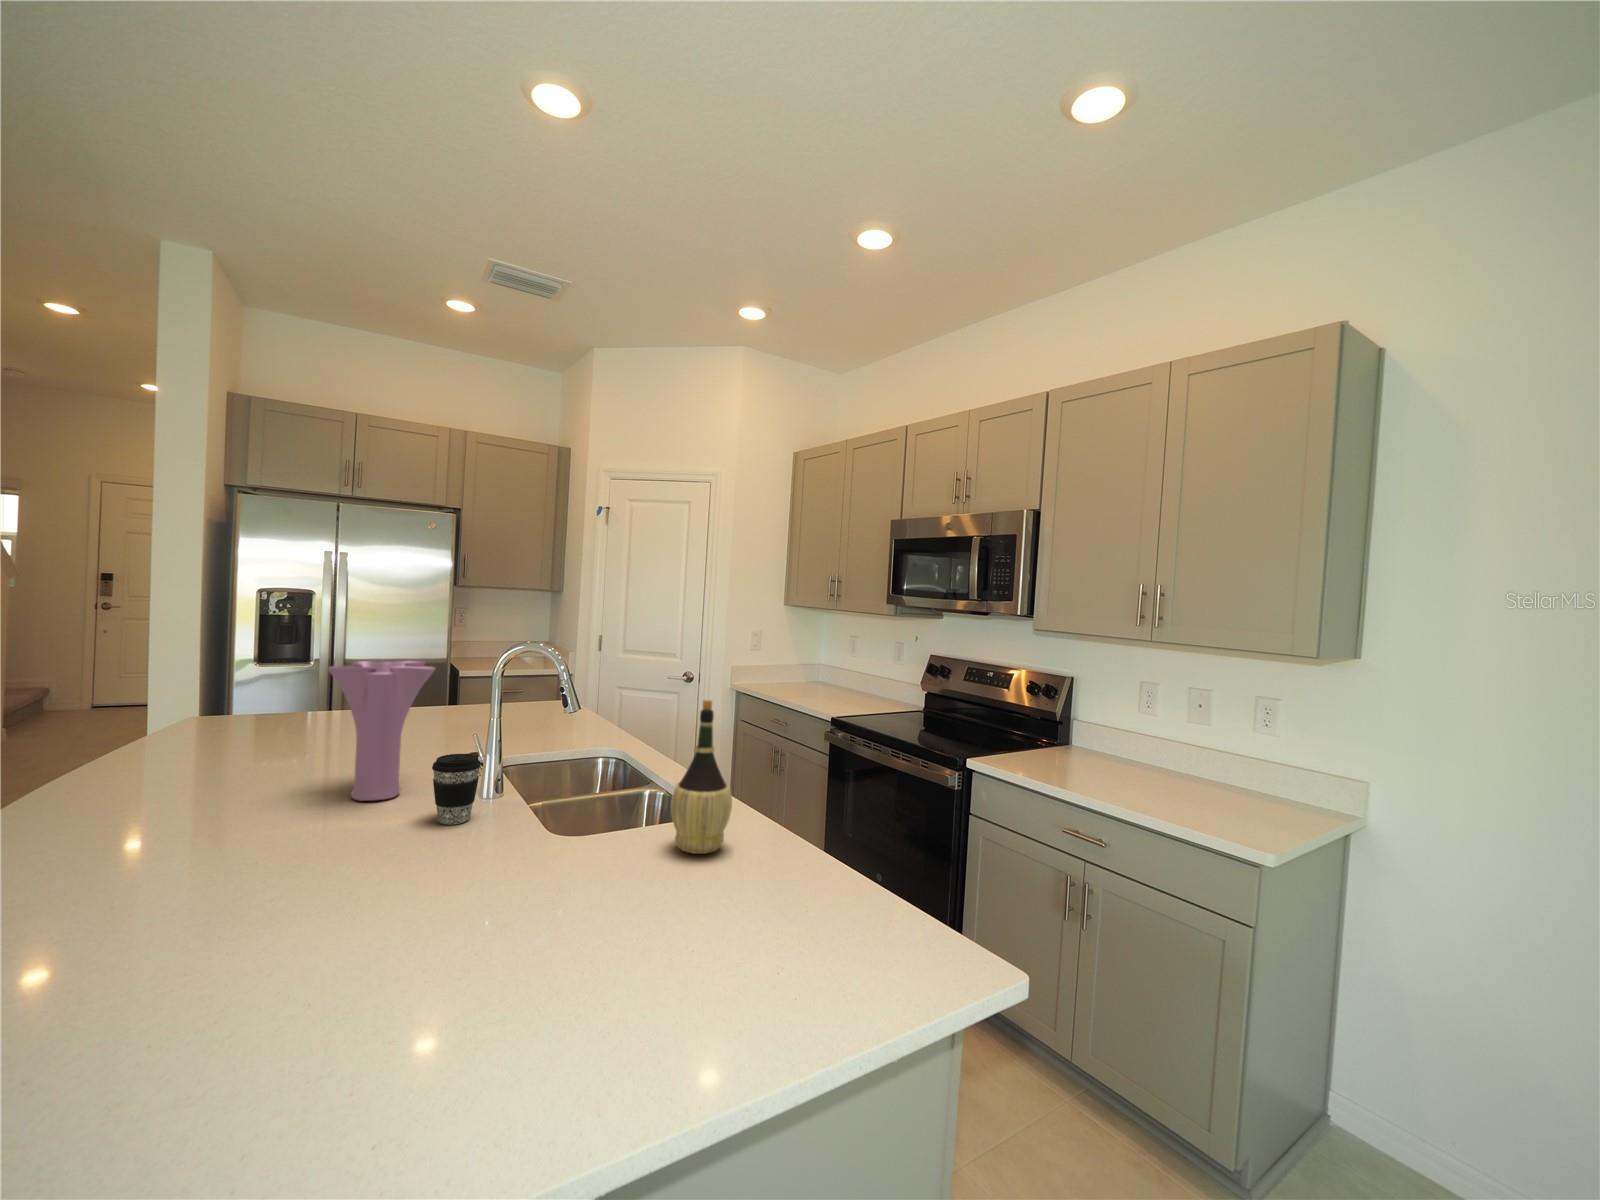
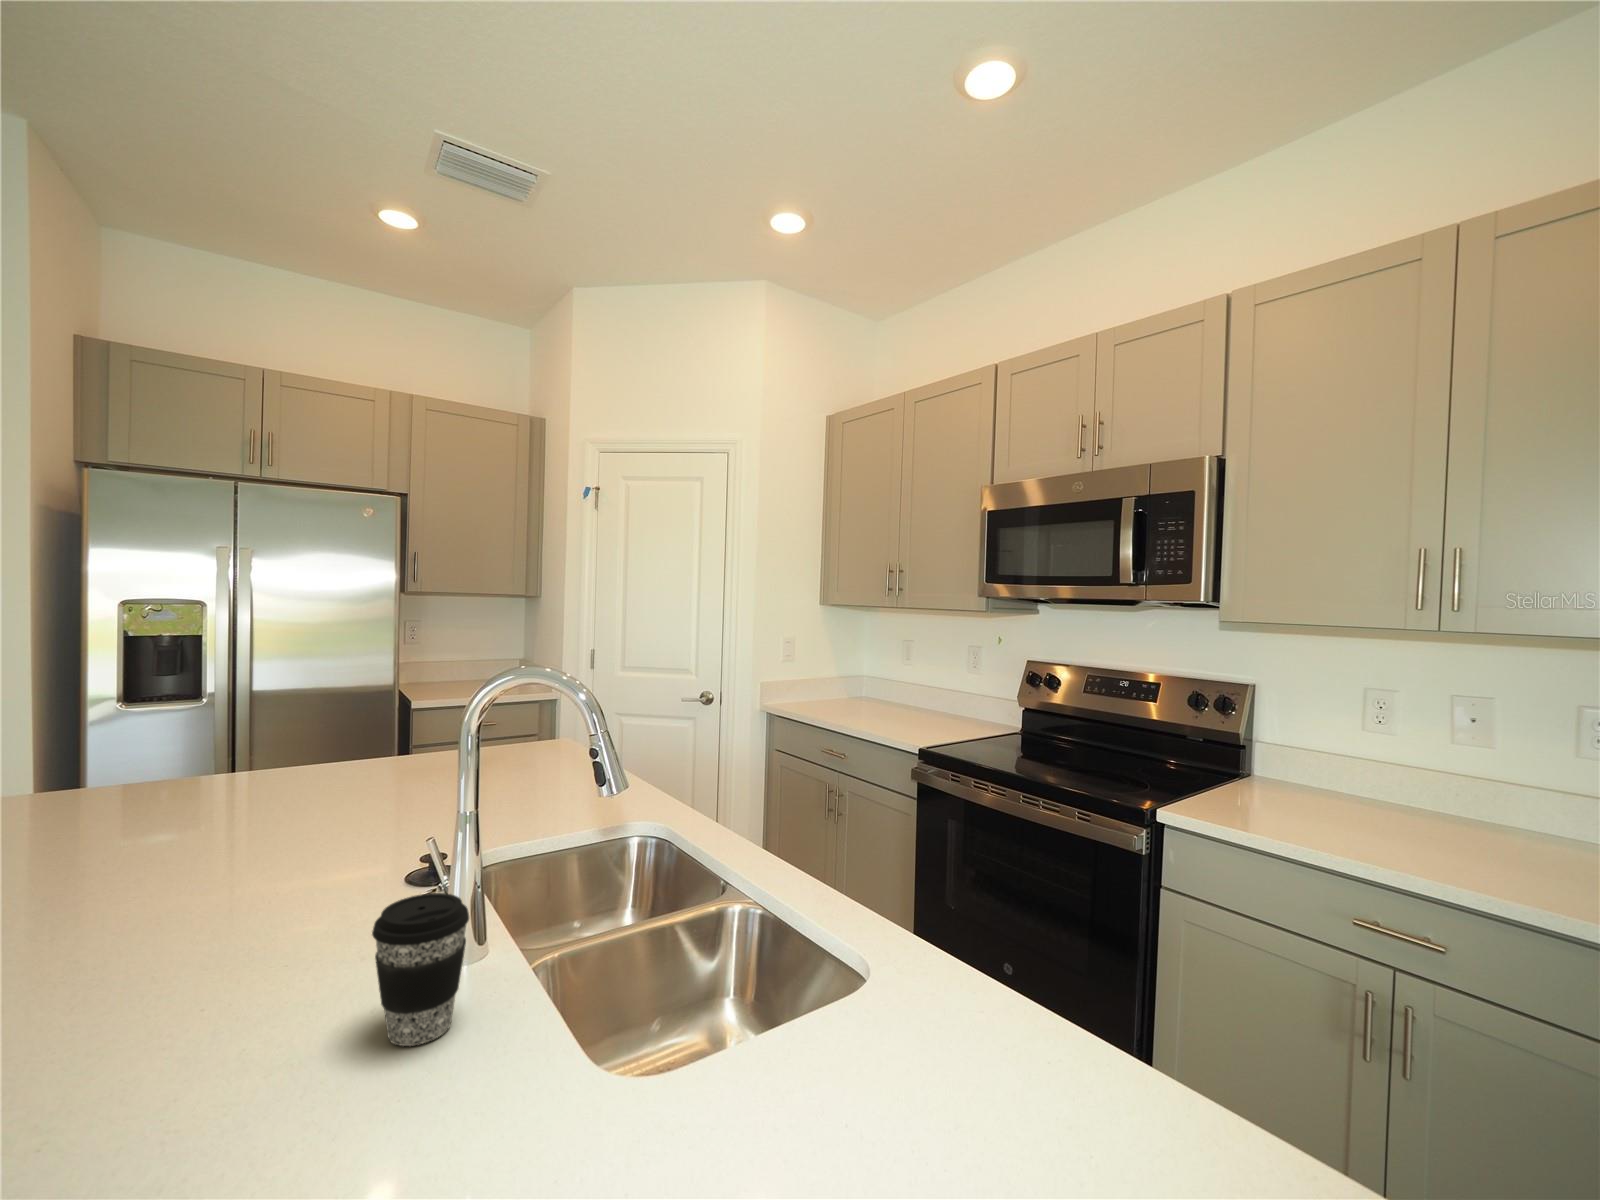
vase: present [327,661,435,801] -> none [158,711,375,989]
wine bottle: present [671,700,732,854] -> none [864,777,987,1098]

